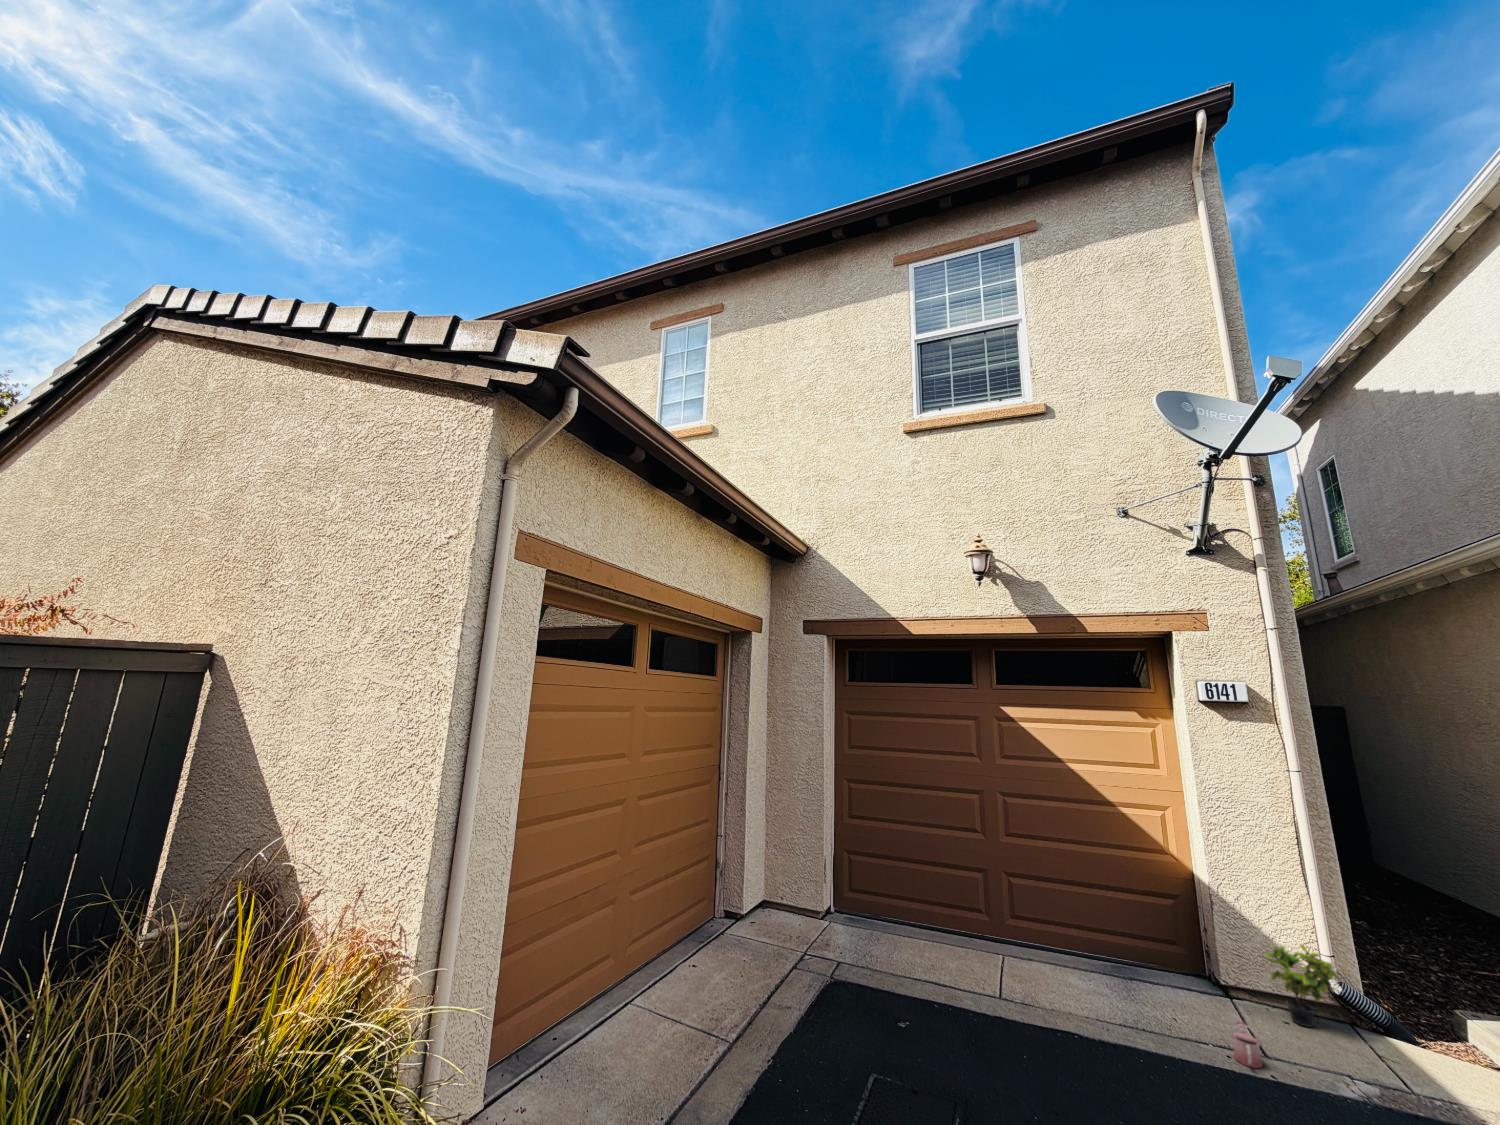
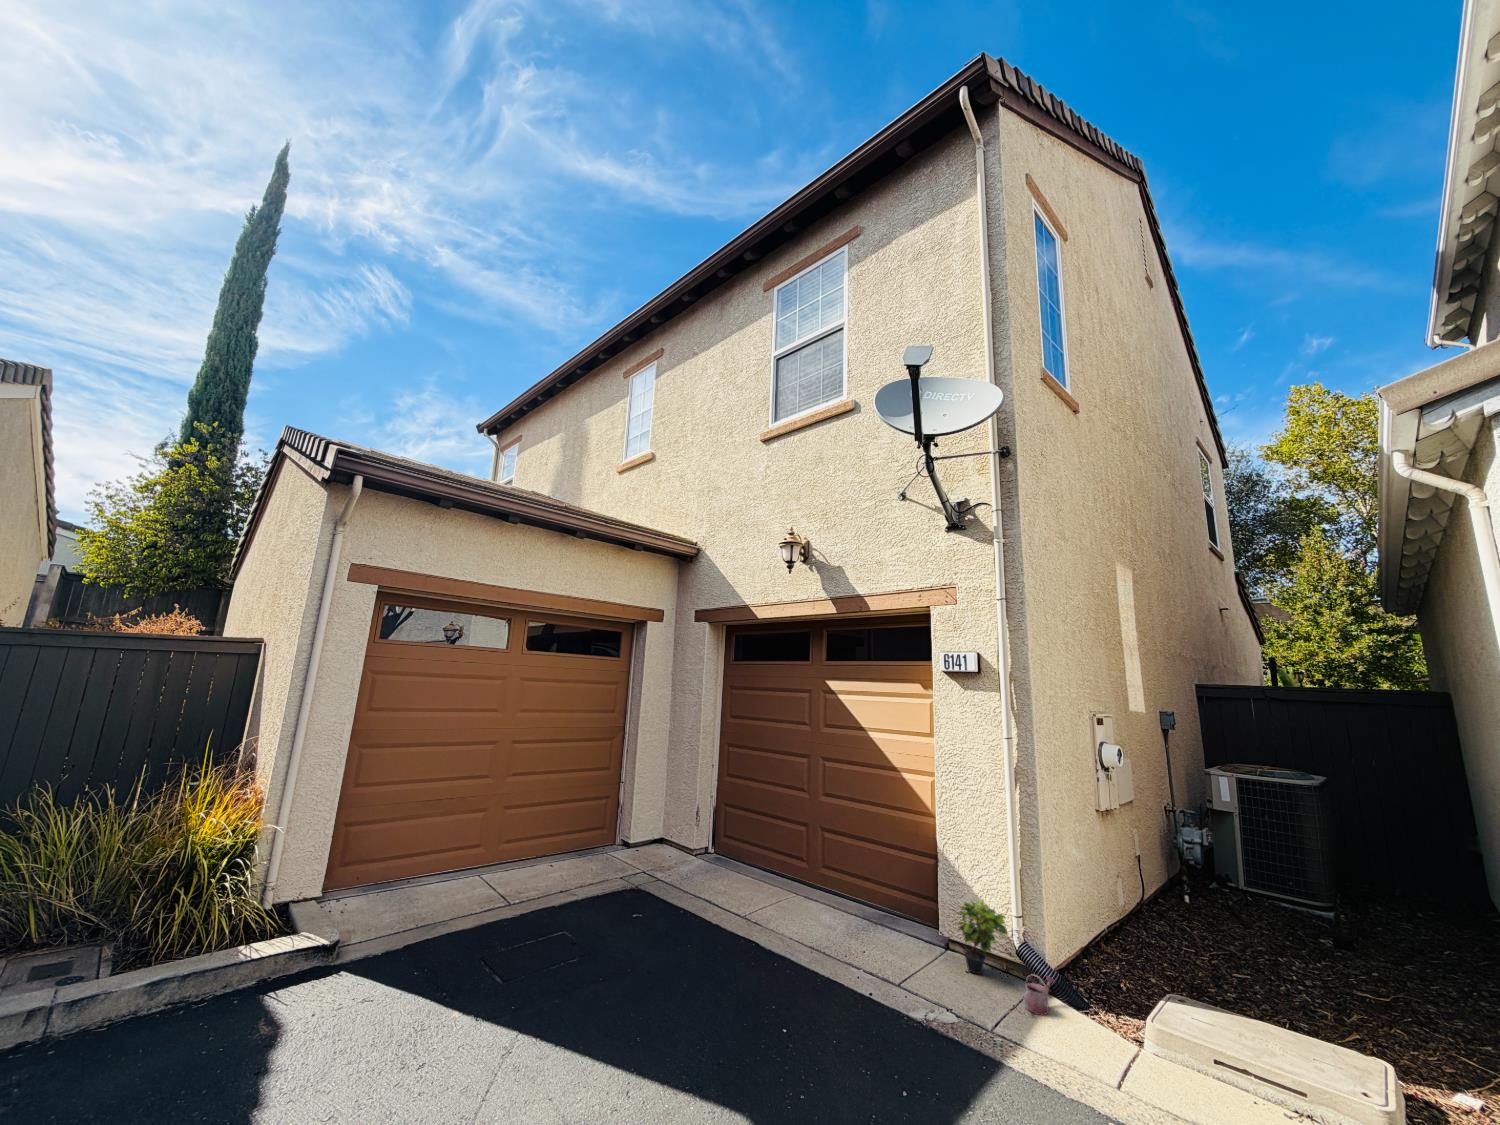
watering can: present [1231,1022,1262,1068] -> present [1024,974,1055,1015]

